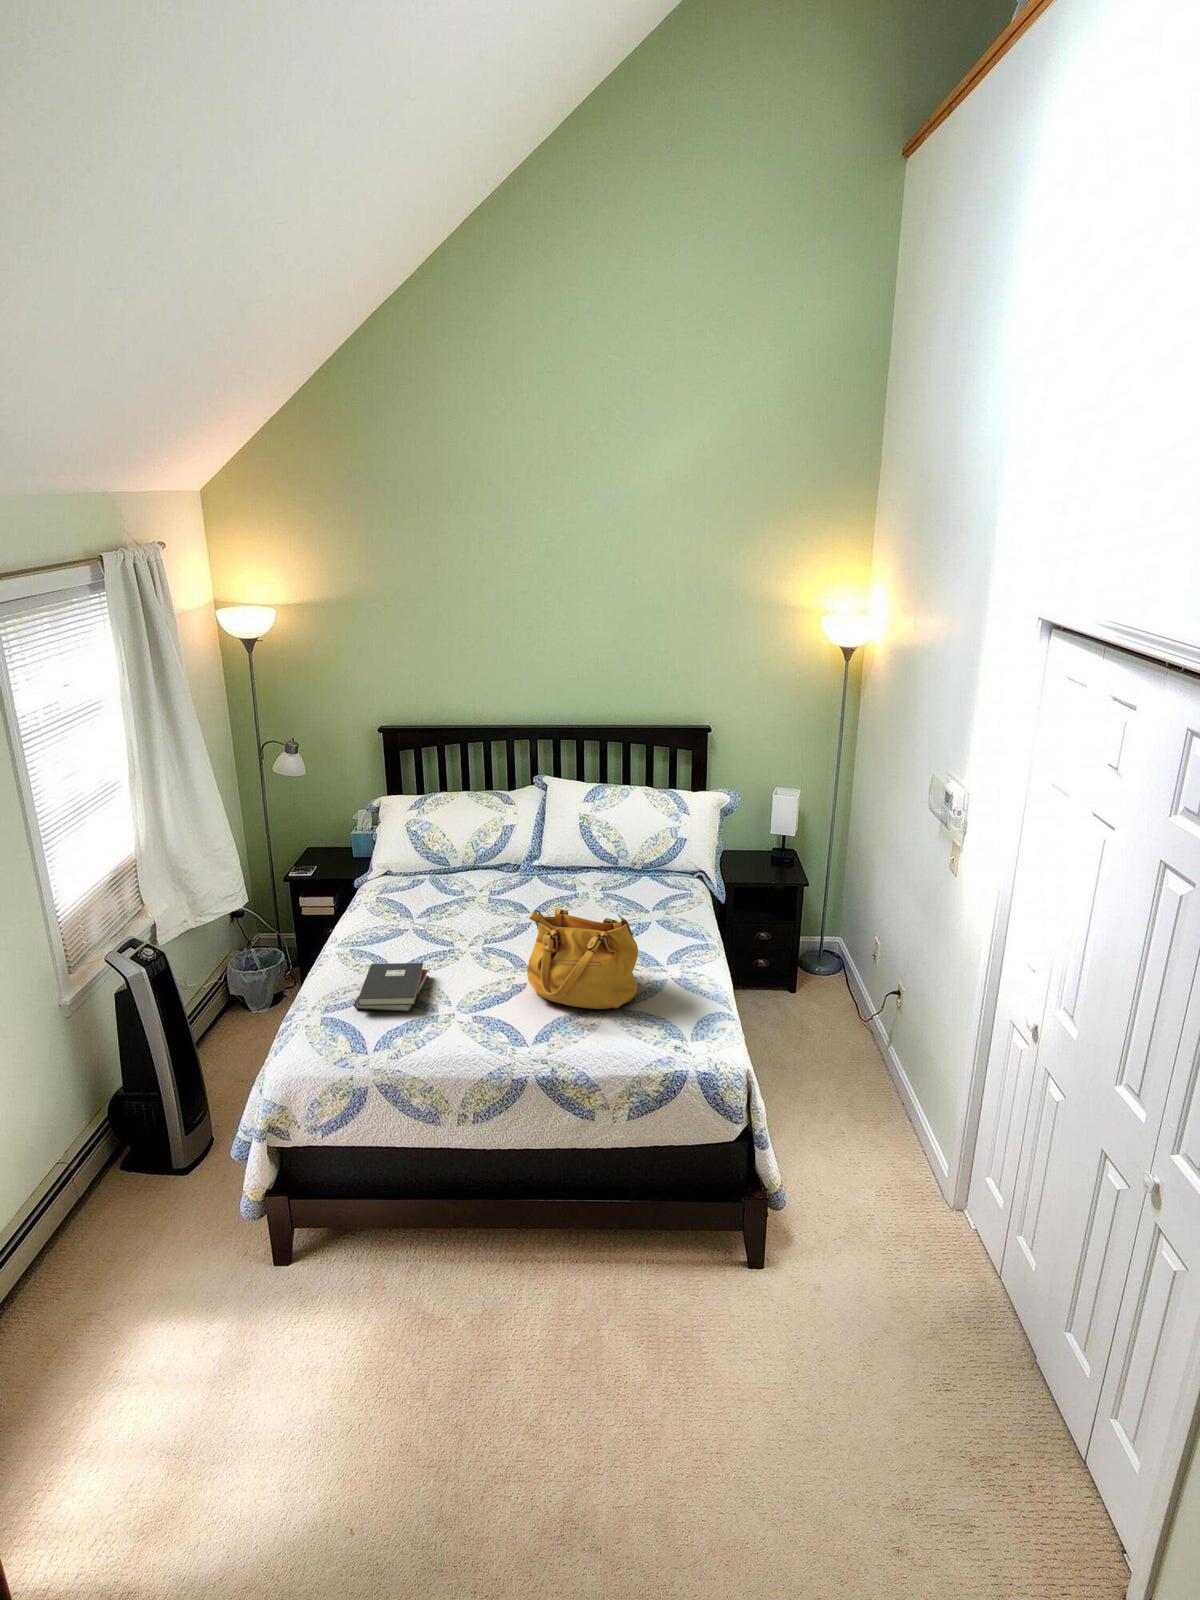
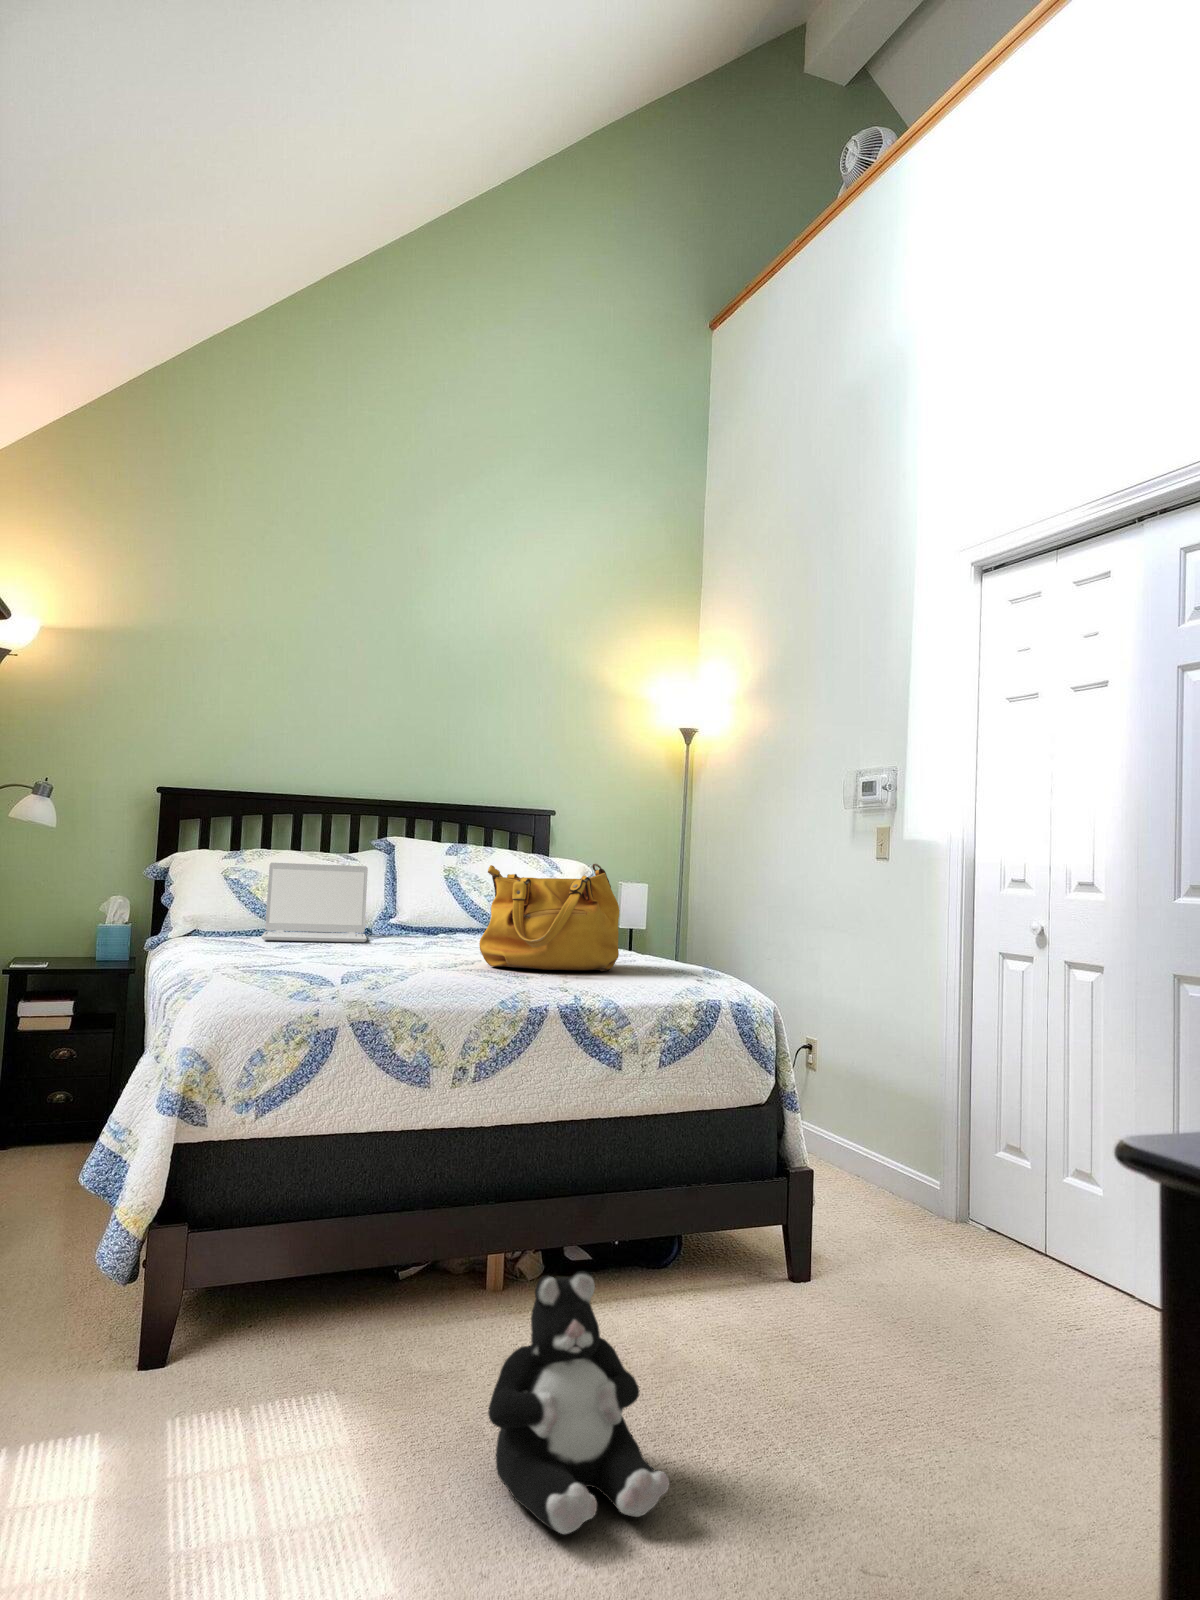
laptop: none [416,824,507,905] -> present [261,863,368,942]
hardback book: present [354,963,429,1012] -> none [268,943,359,974]
plush toy: none [386,1349,494,1528] -> present [488,1271,669,1534]

